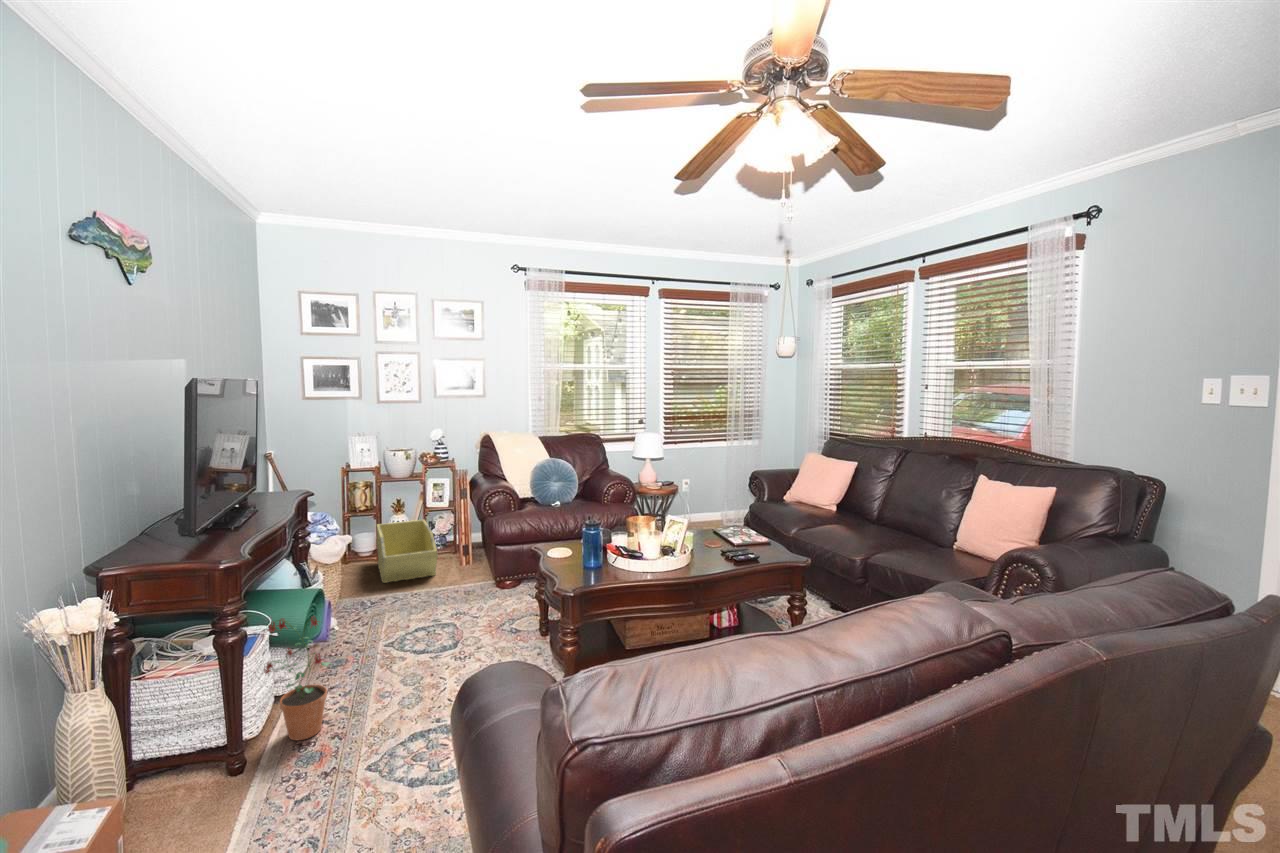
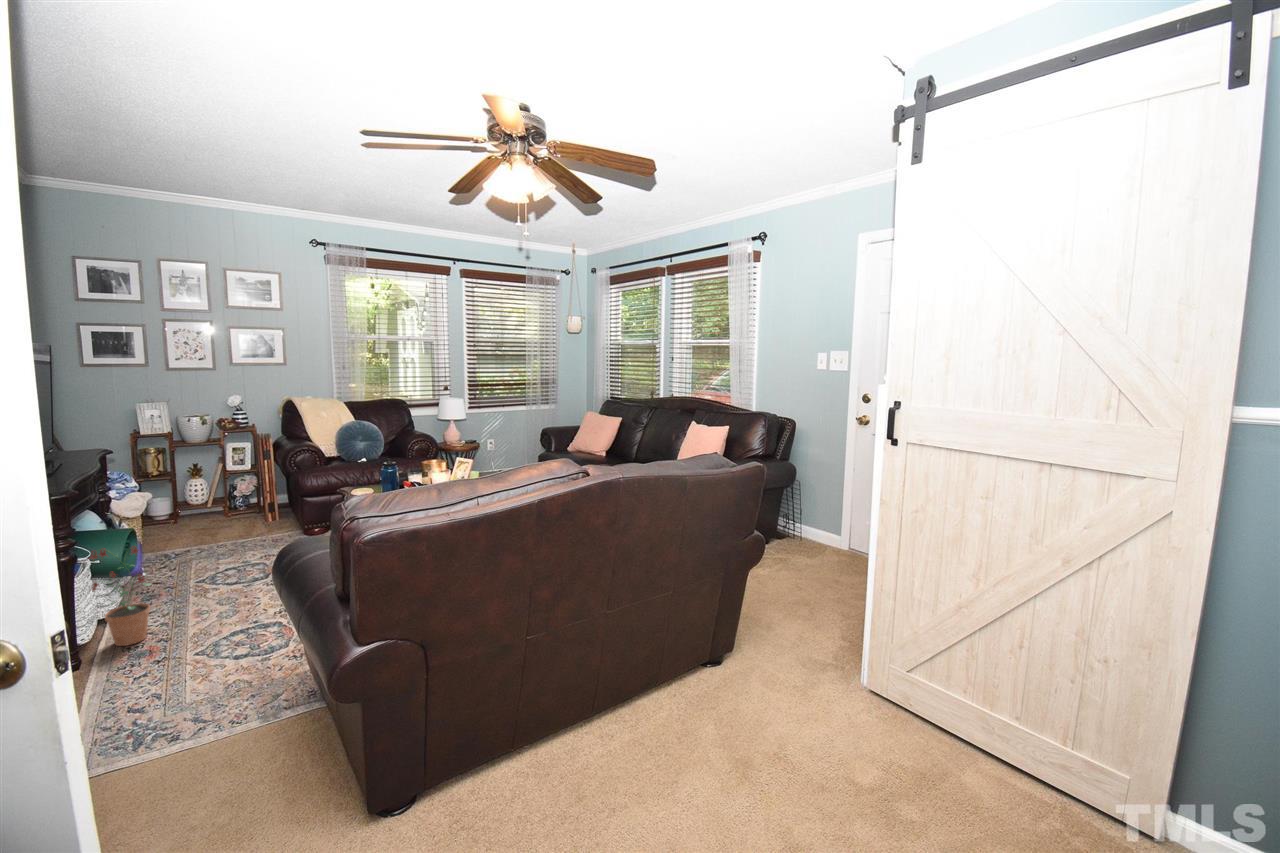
storage bin: present [376,520,438,583] -> none [172,482,244,540]

